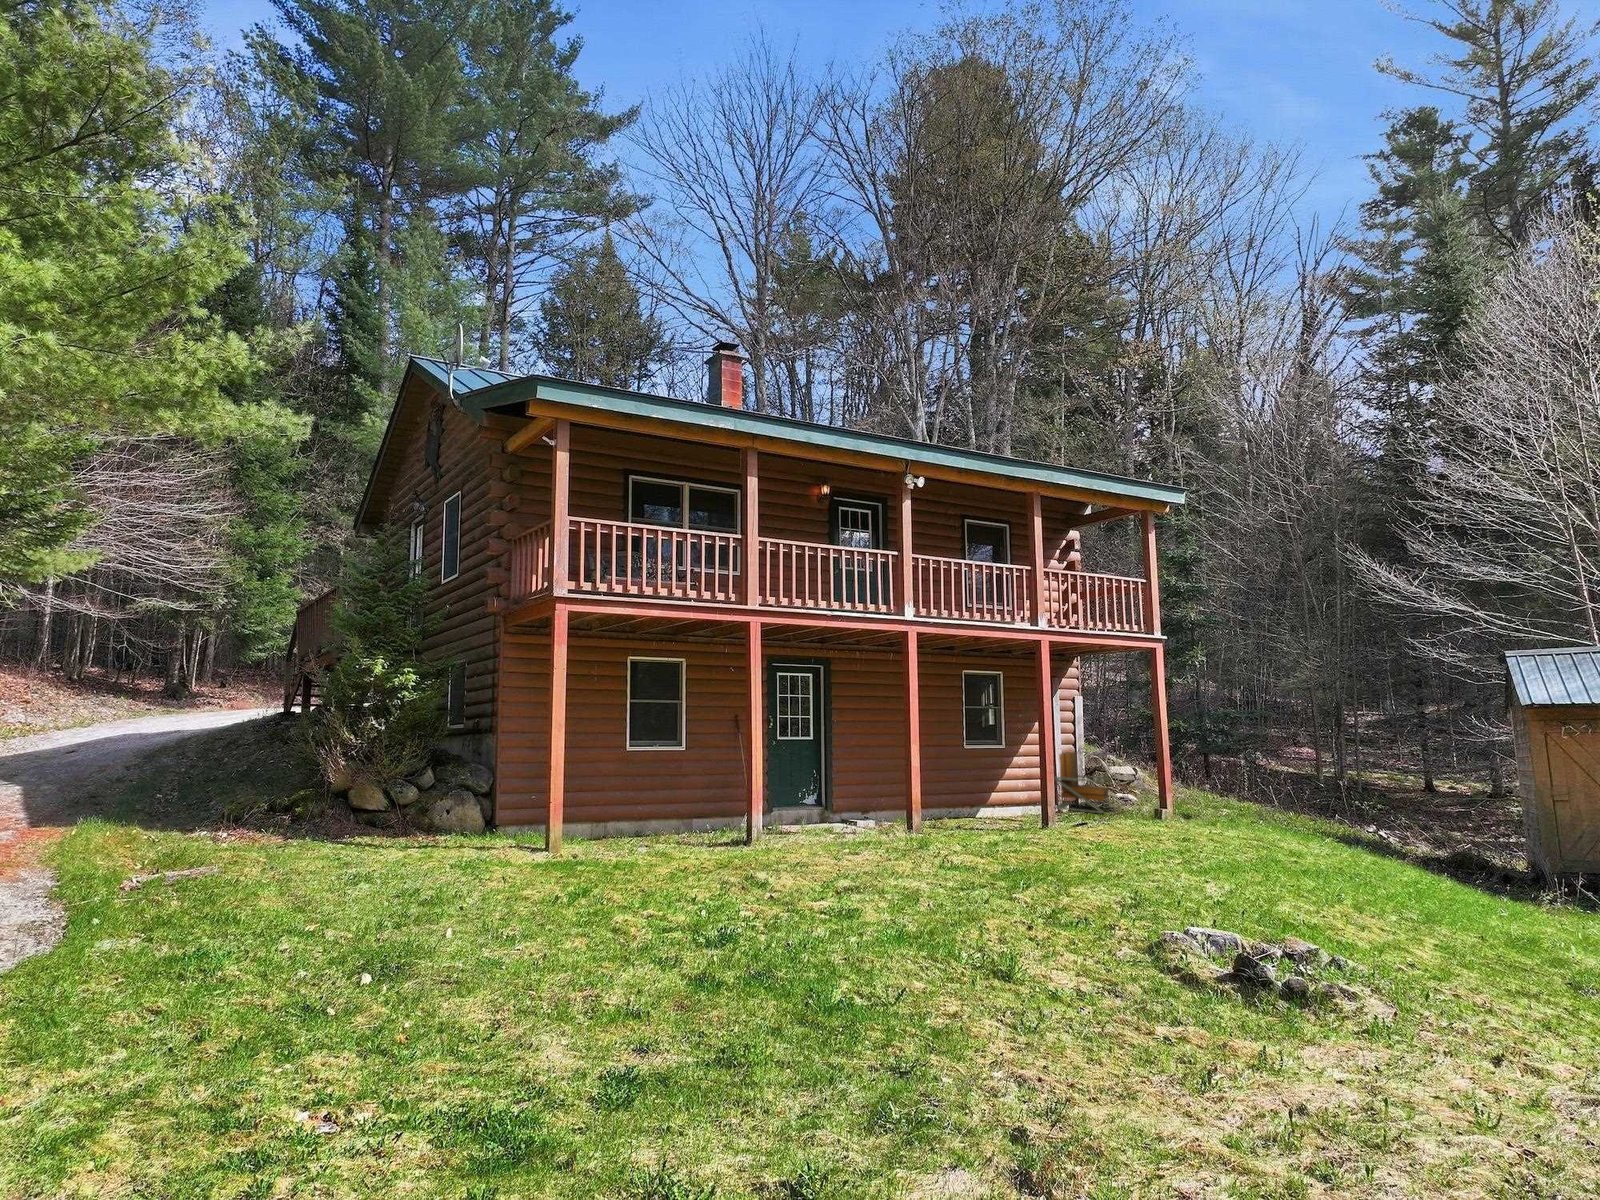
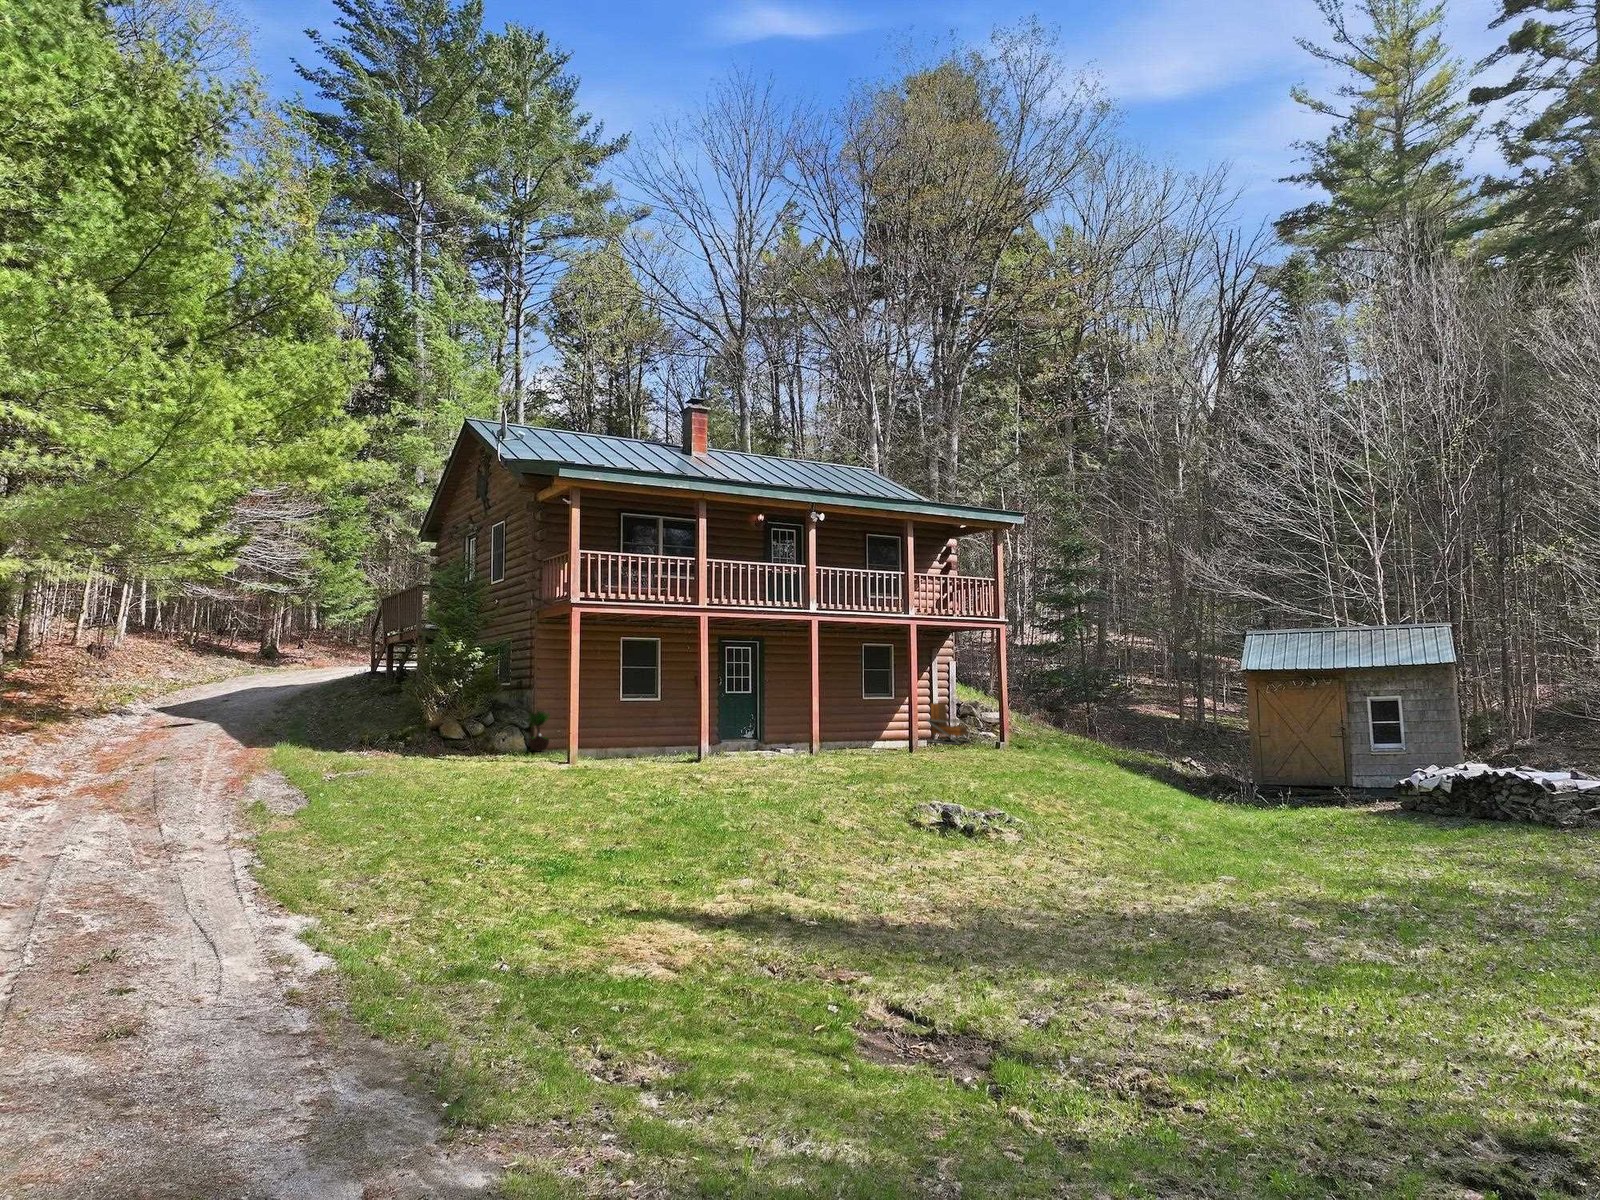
potted tree: none [480,757,523,827] -> present [528,710,550,751]

